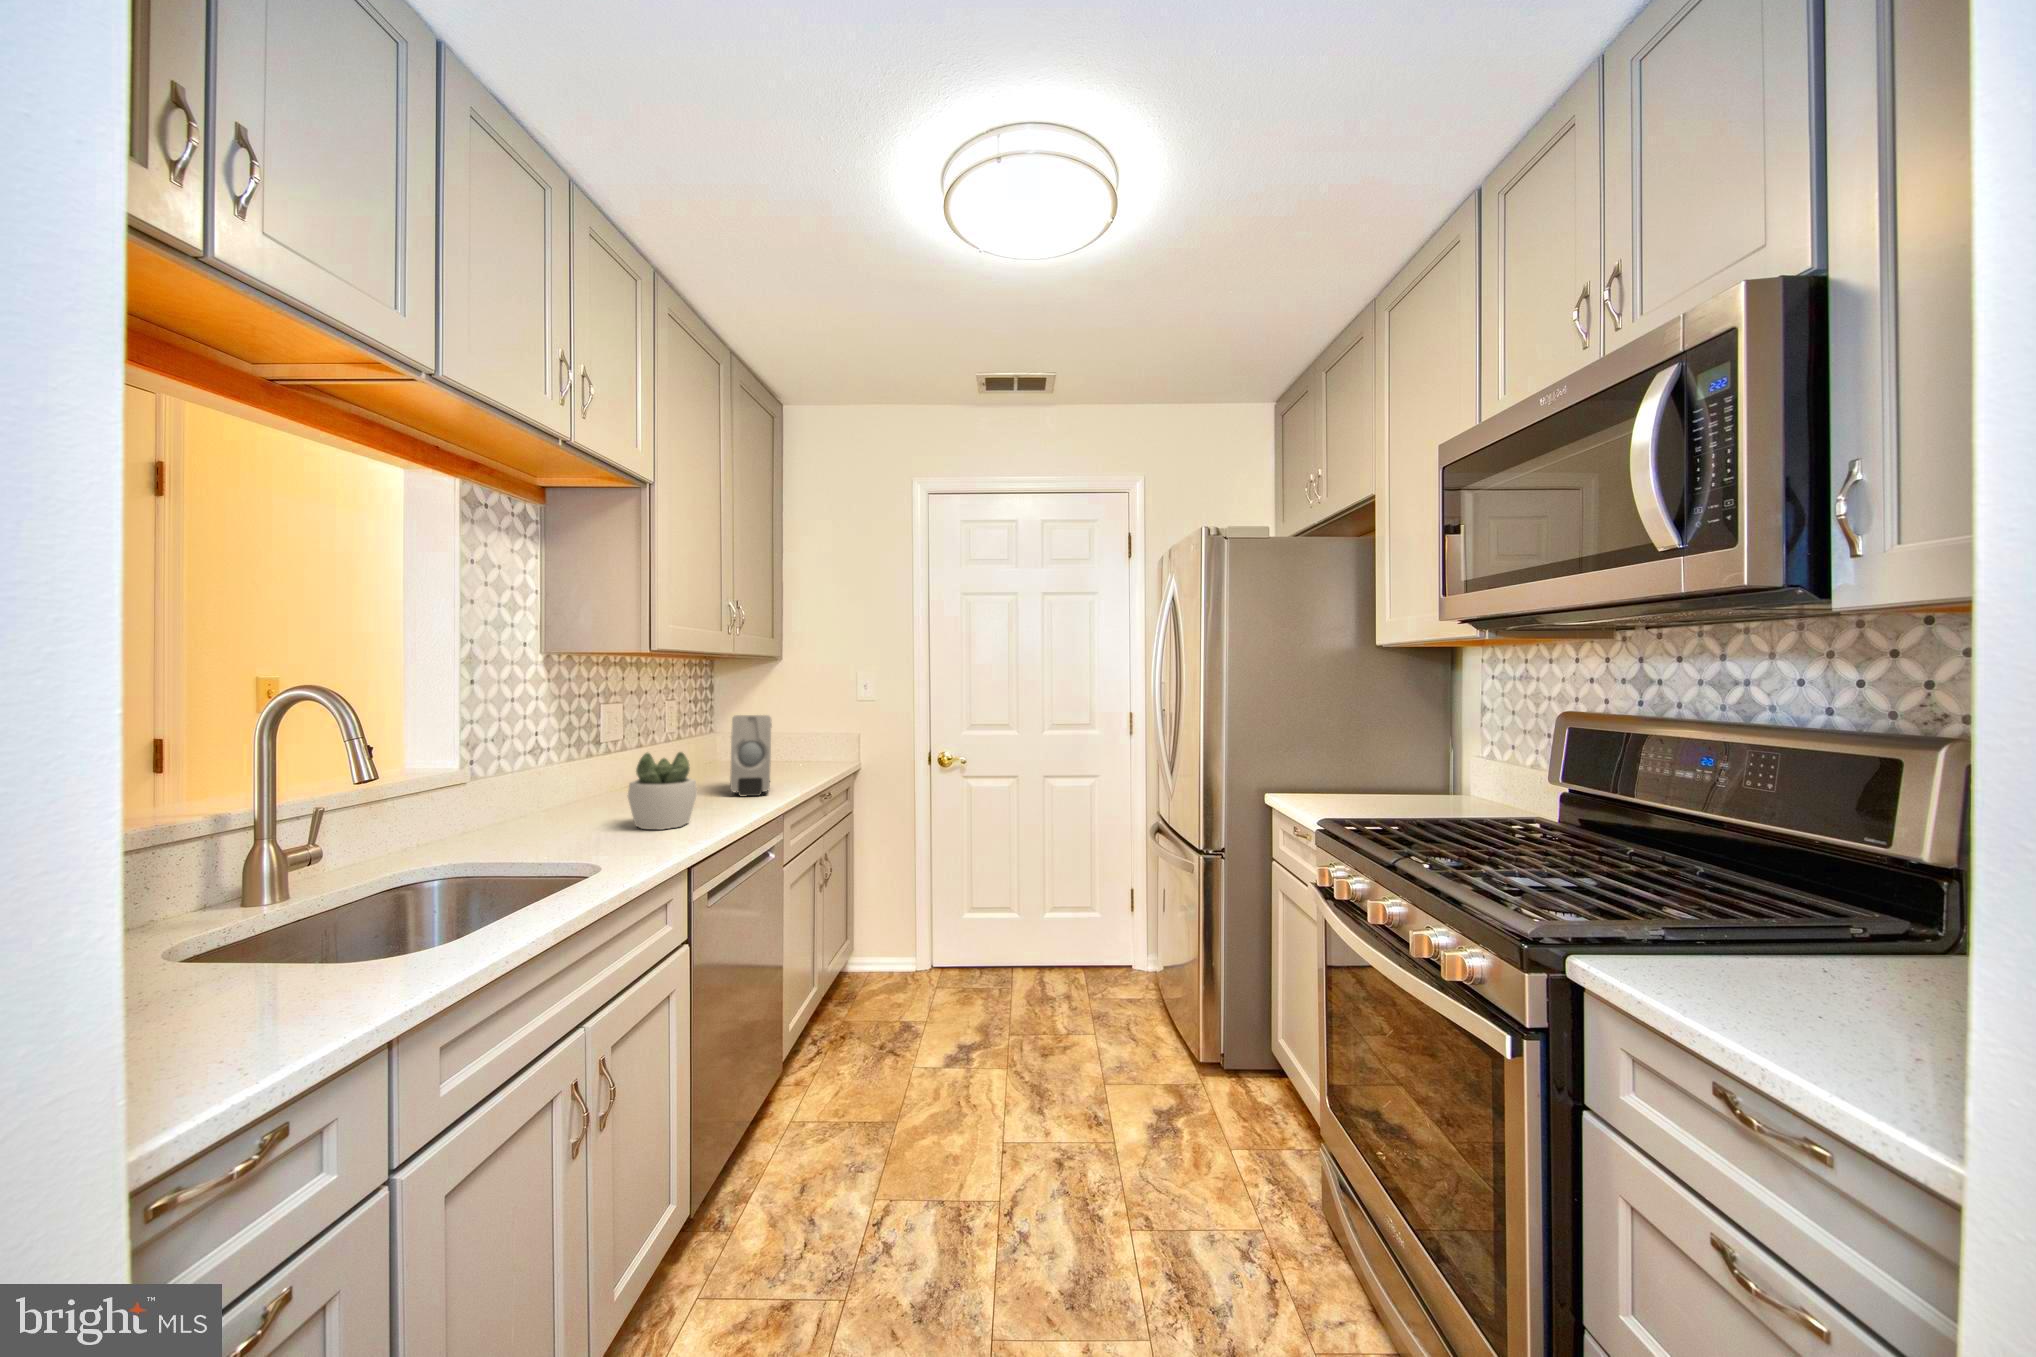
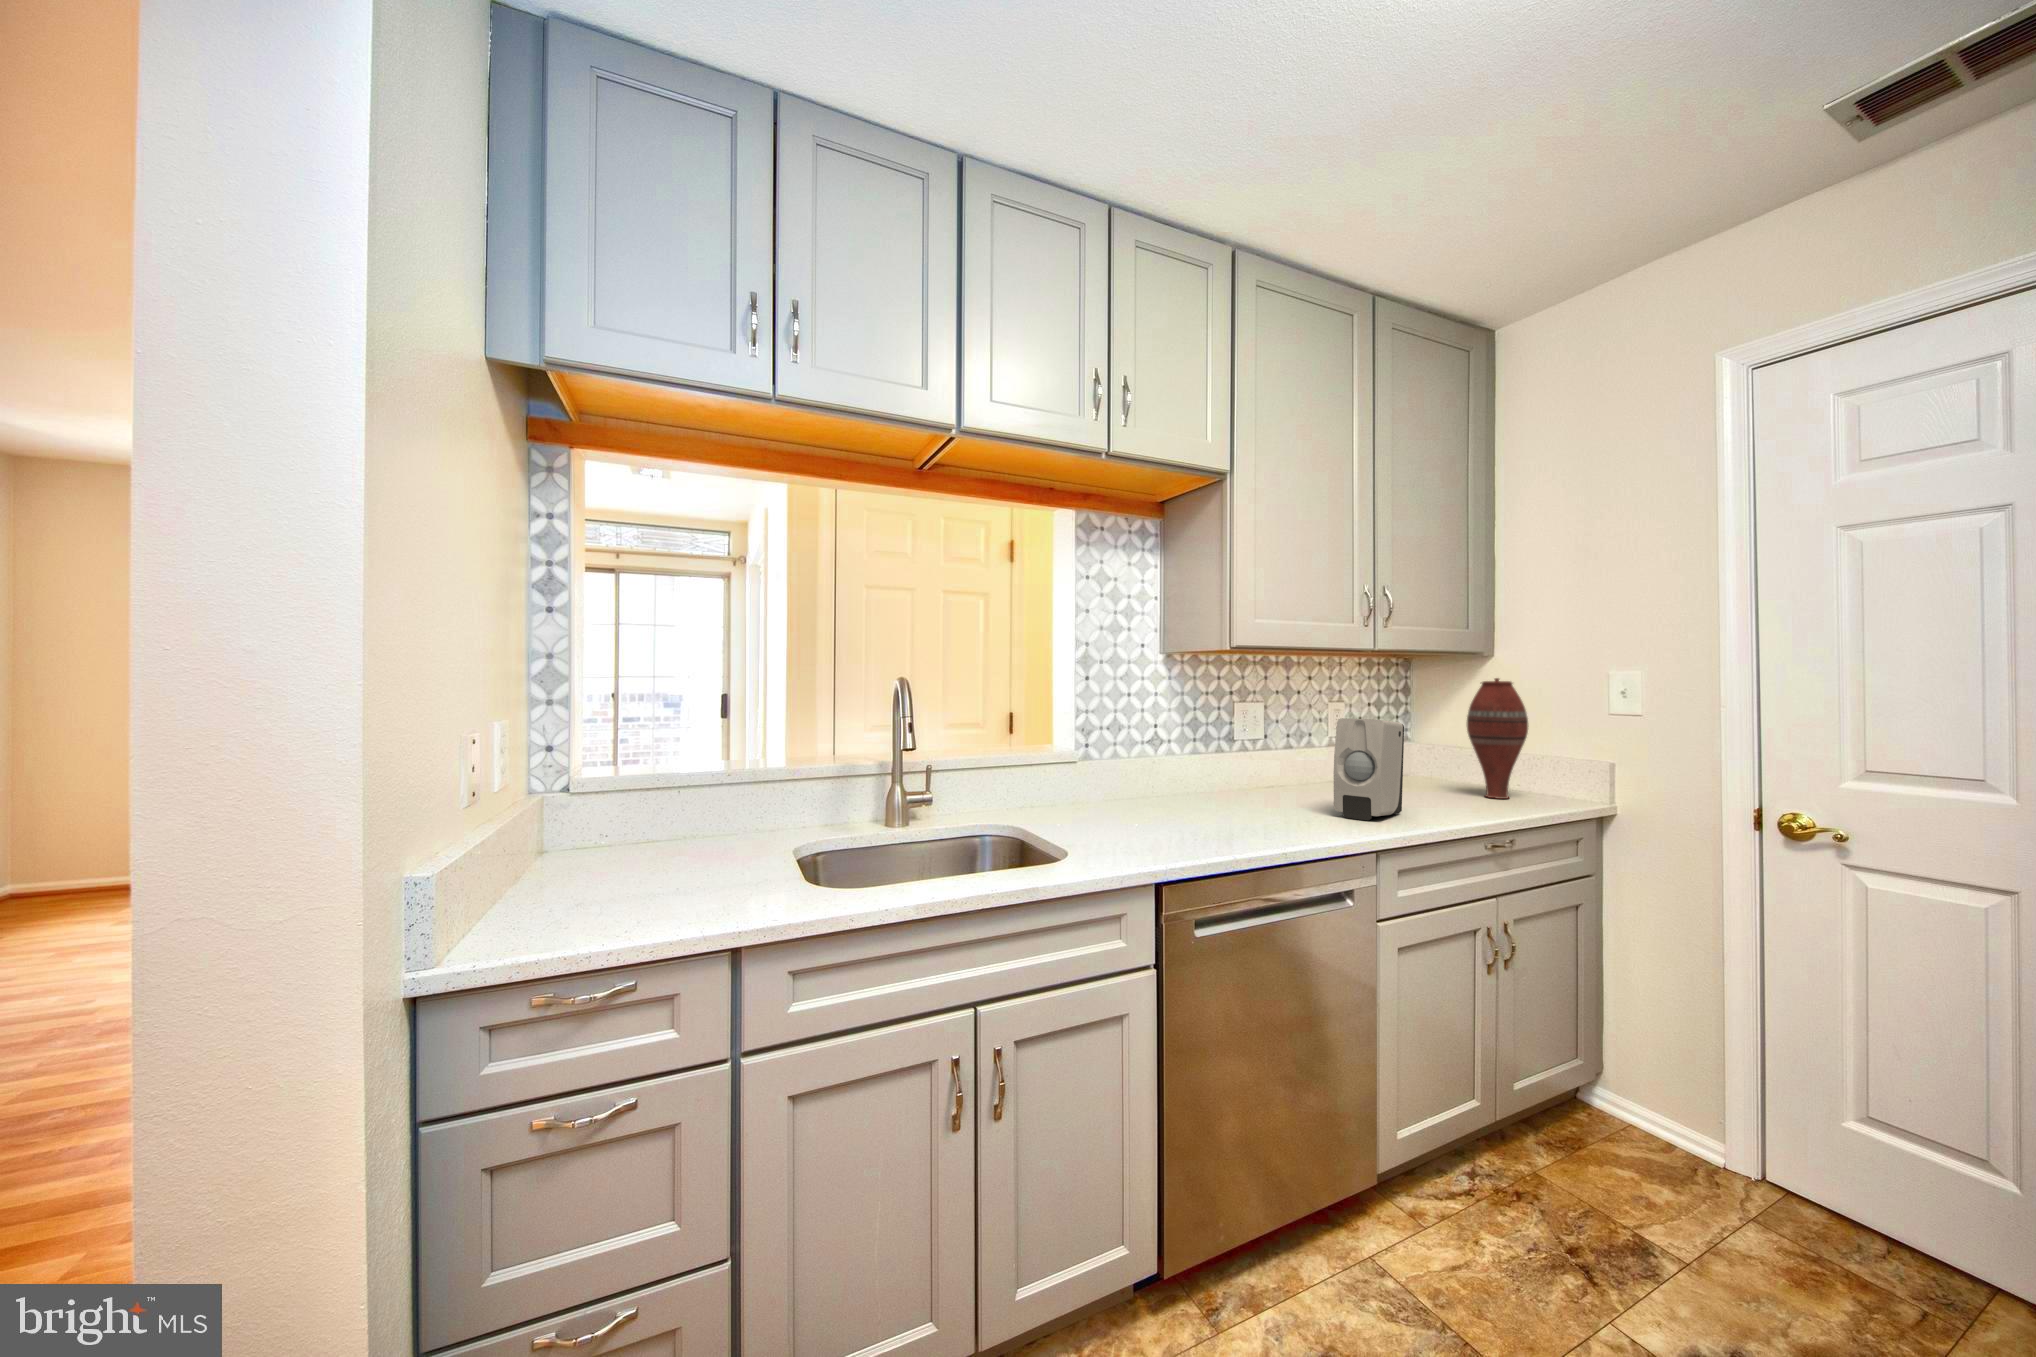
vase: none [779,678,820,767] -> present [1467,678,1528,799]
succulent plant: present [628,752,697,830] -> none [1176,750,1242,835]

